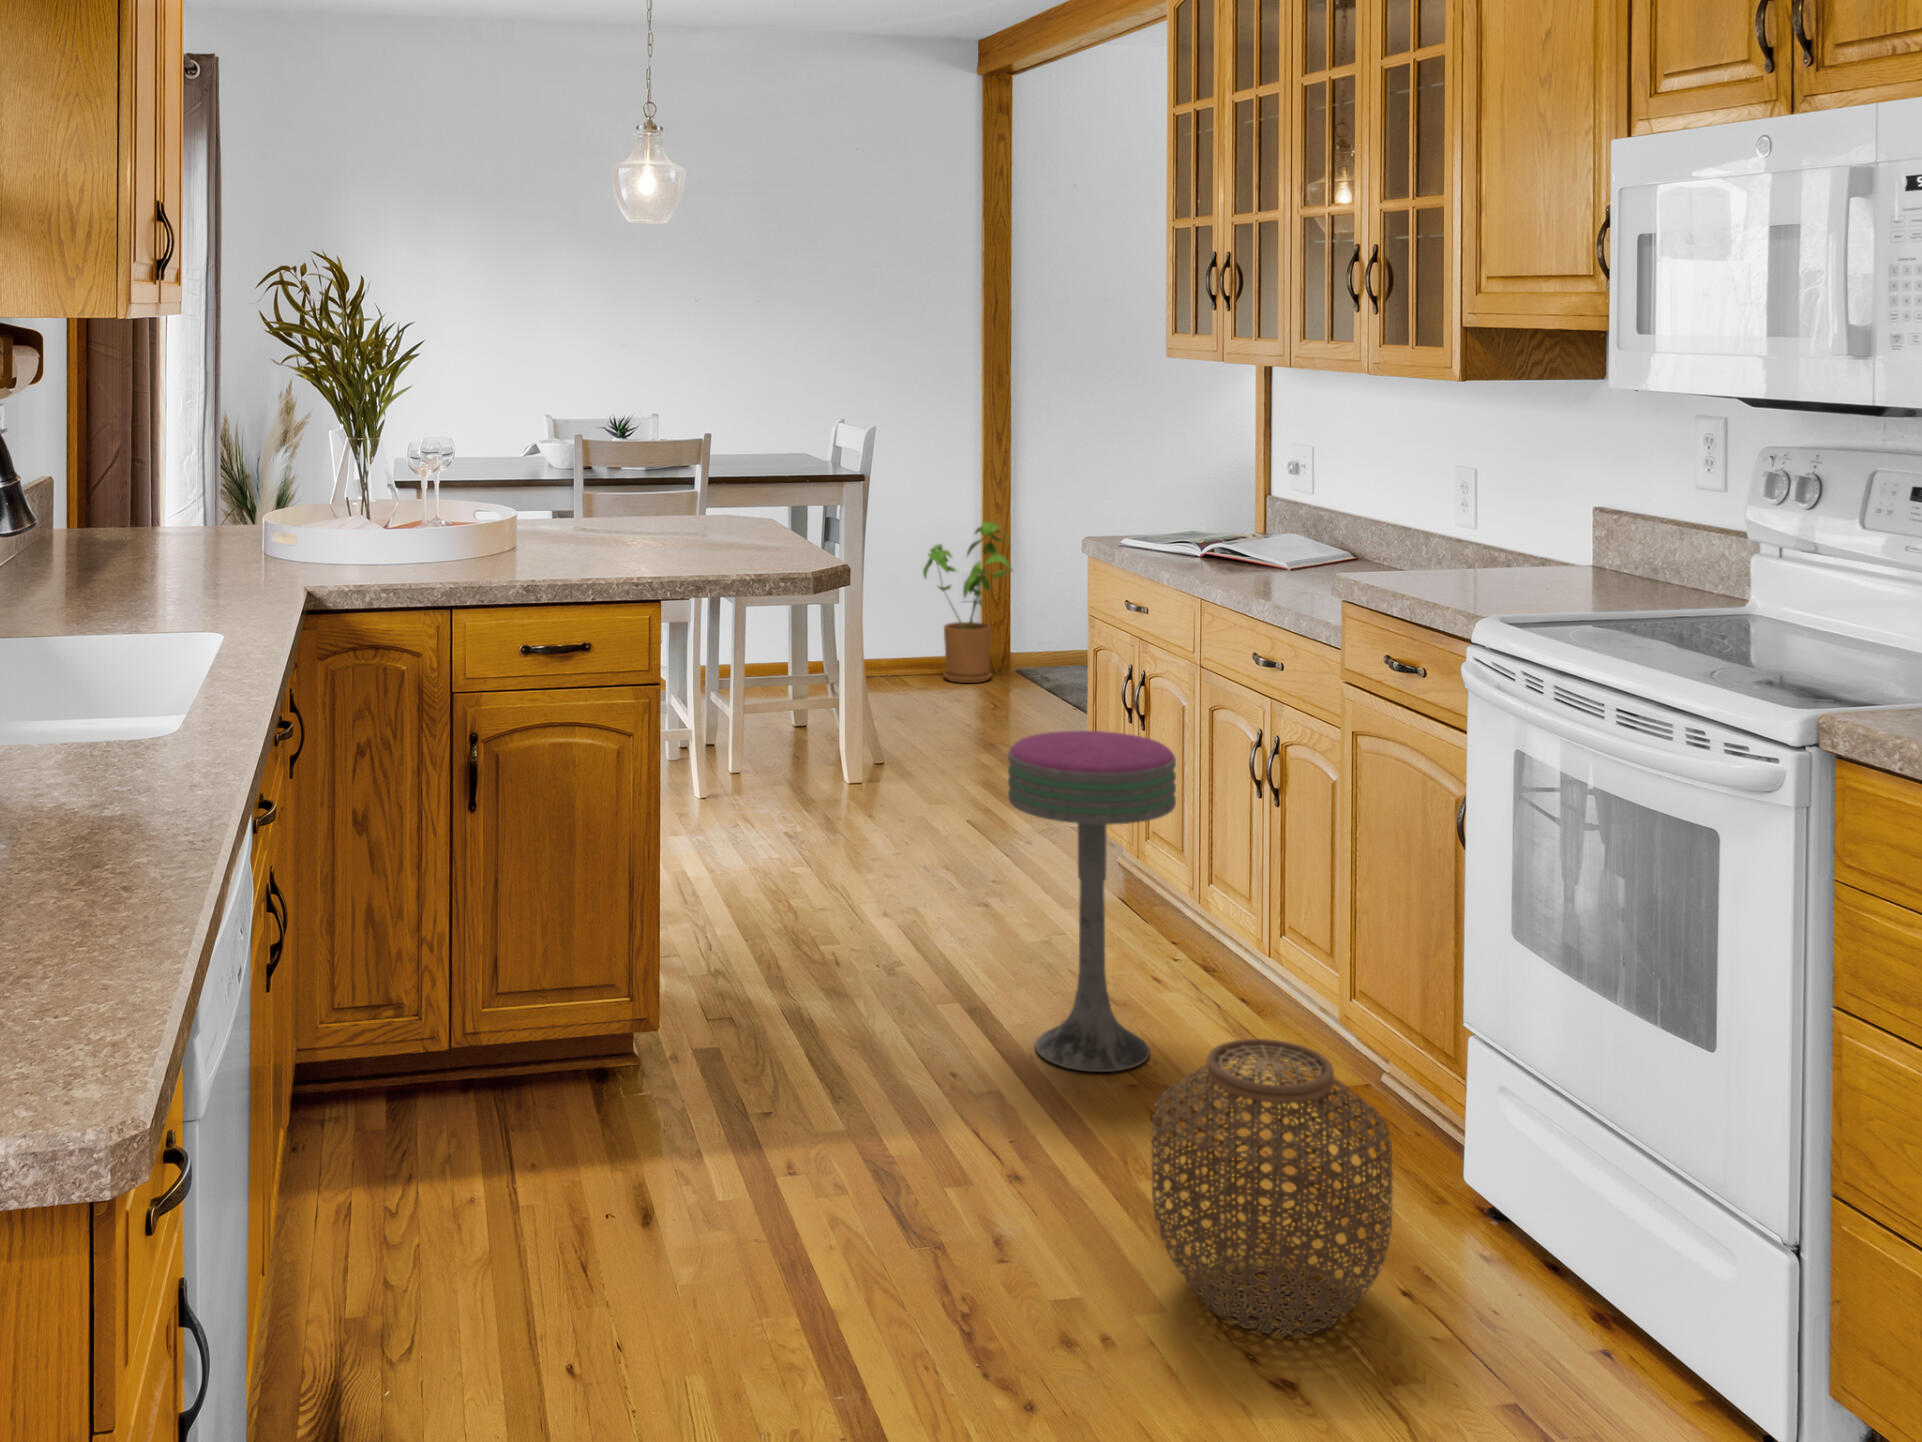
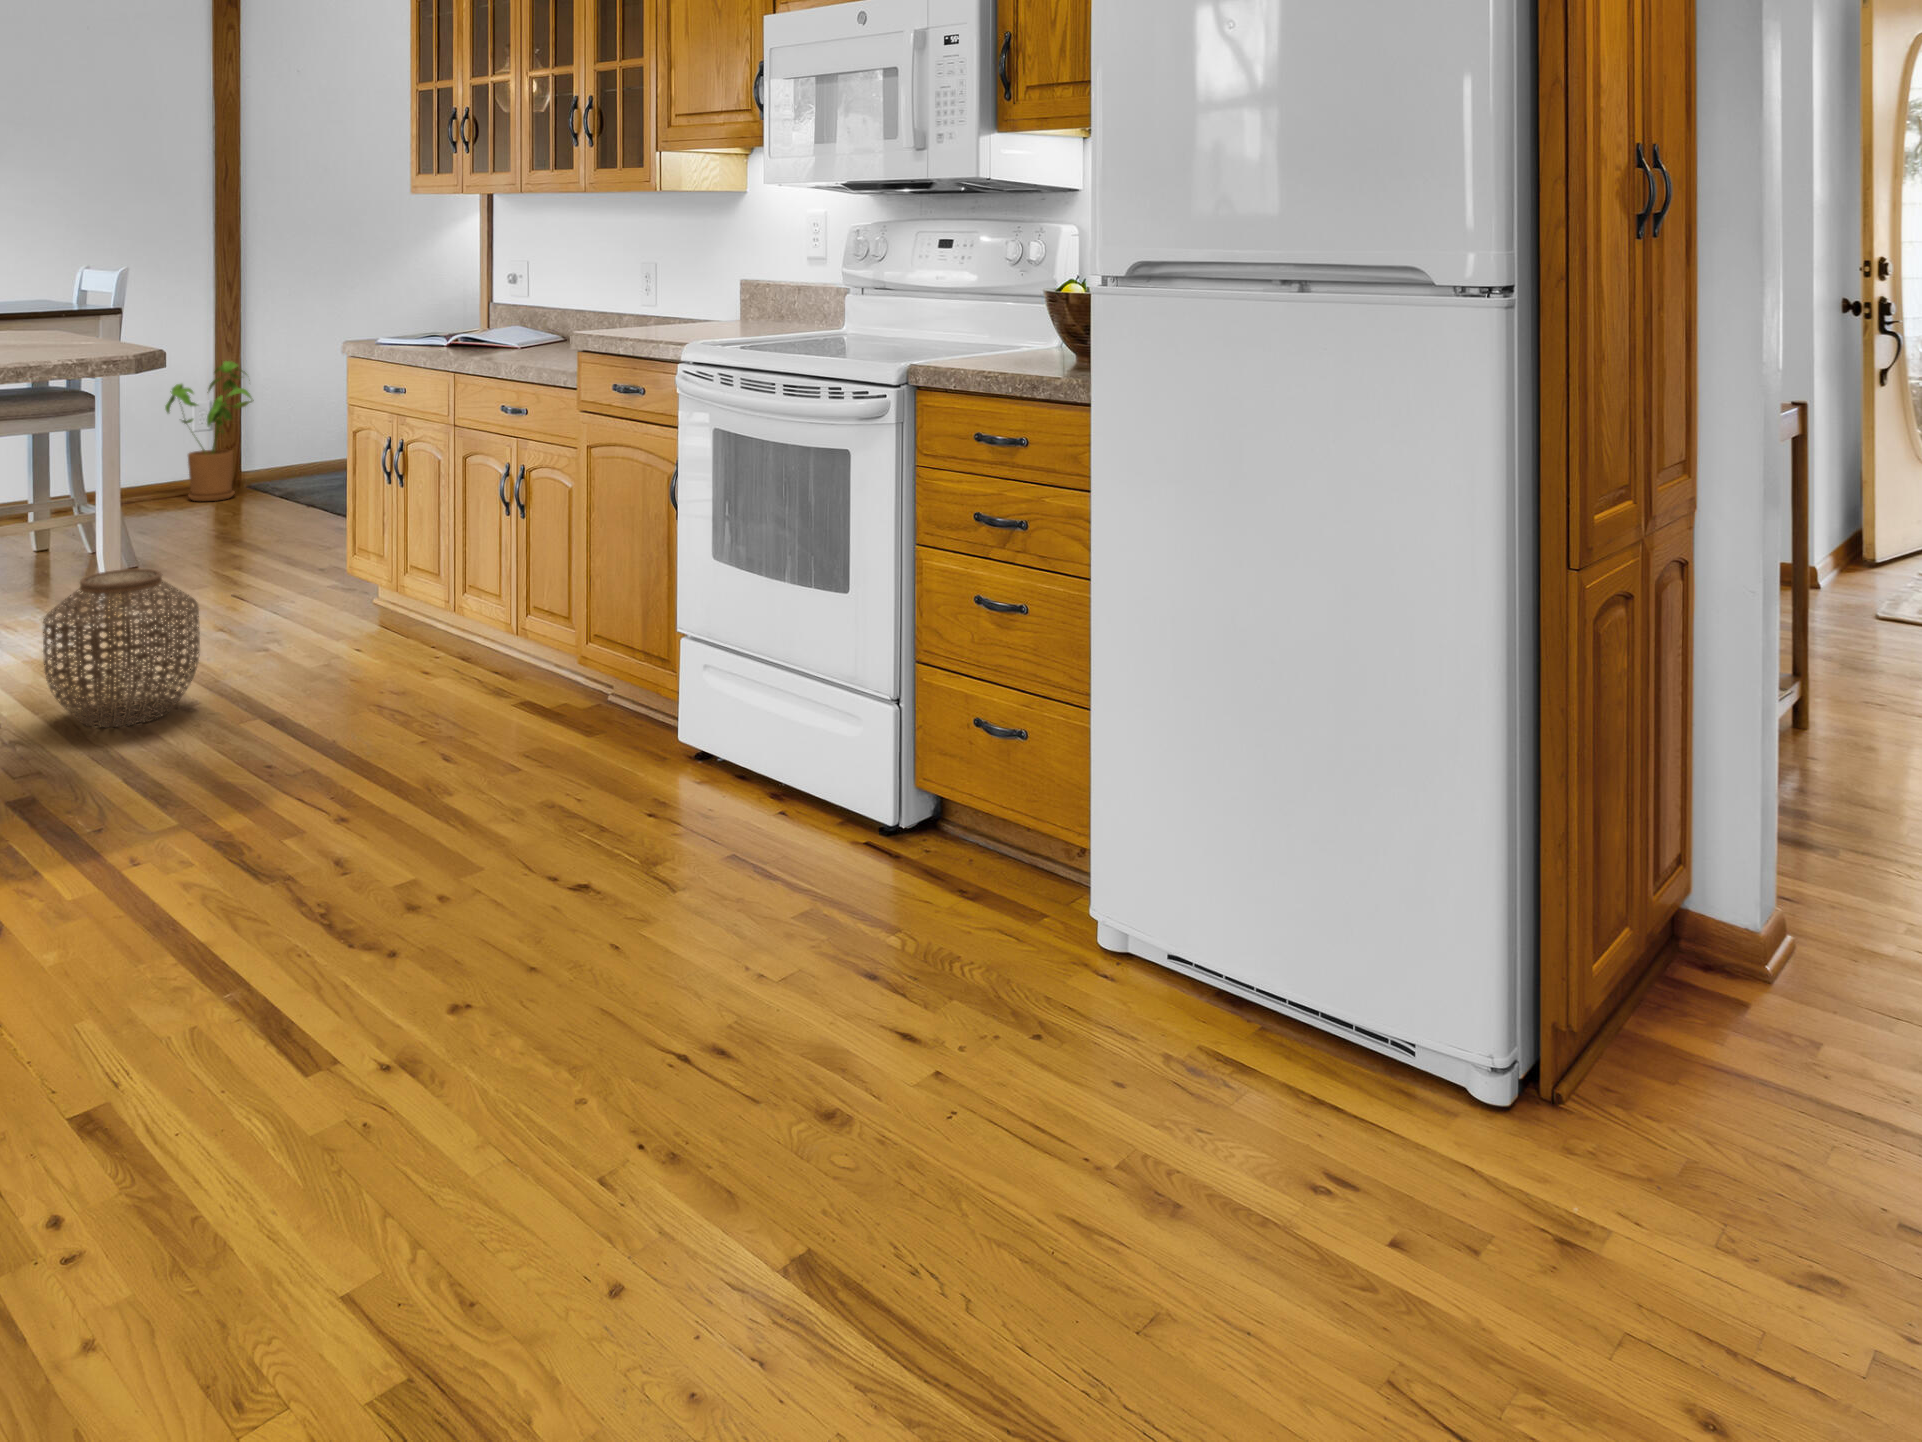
bar stool: present [1008,731,1176,1072] -> none [313,472,454,731]
woven basket: present [1152,1039,1392,1336] -> present [43,569,200,727]

